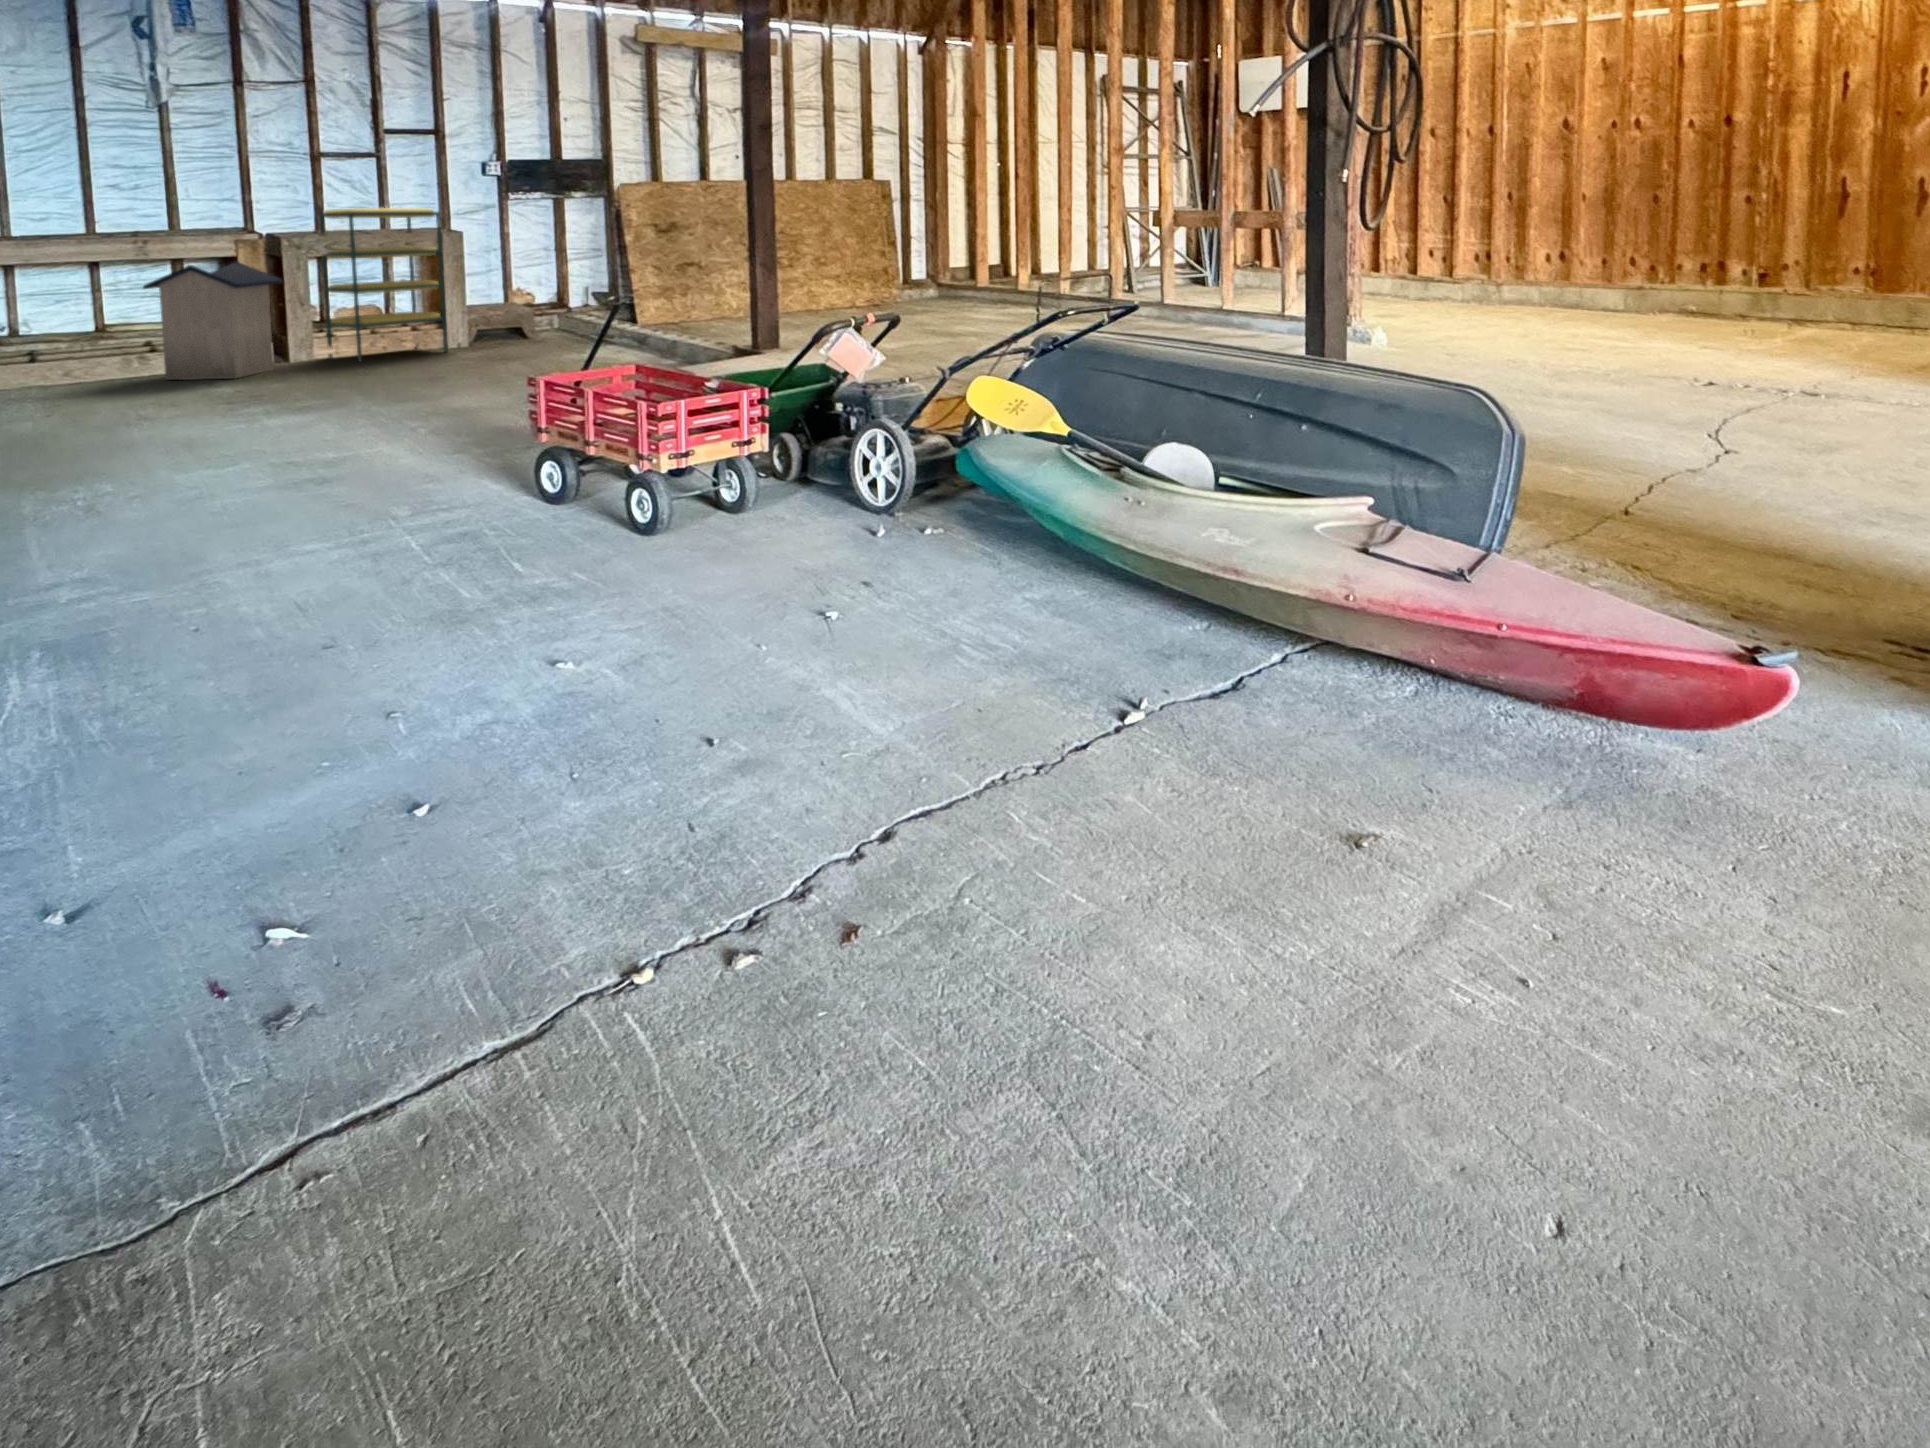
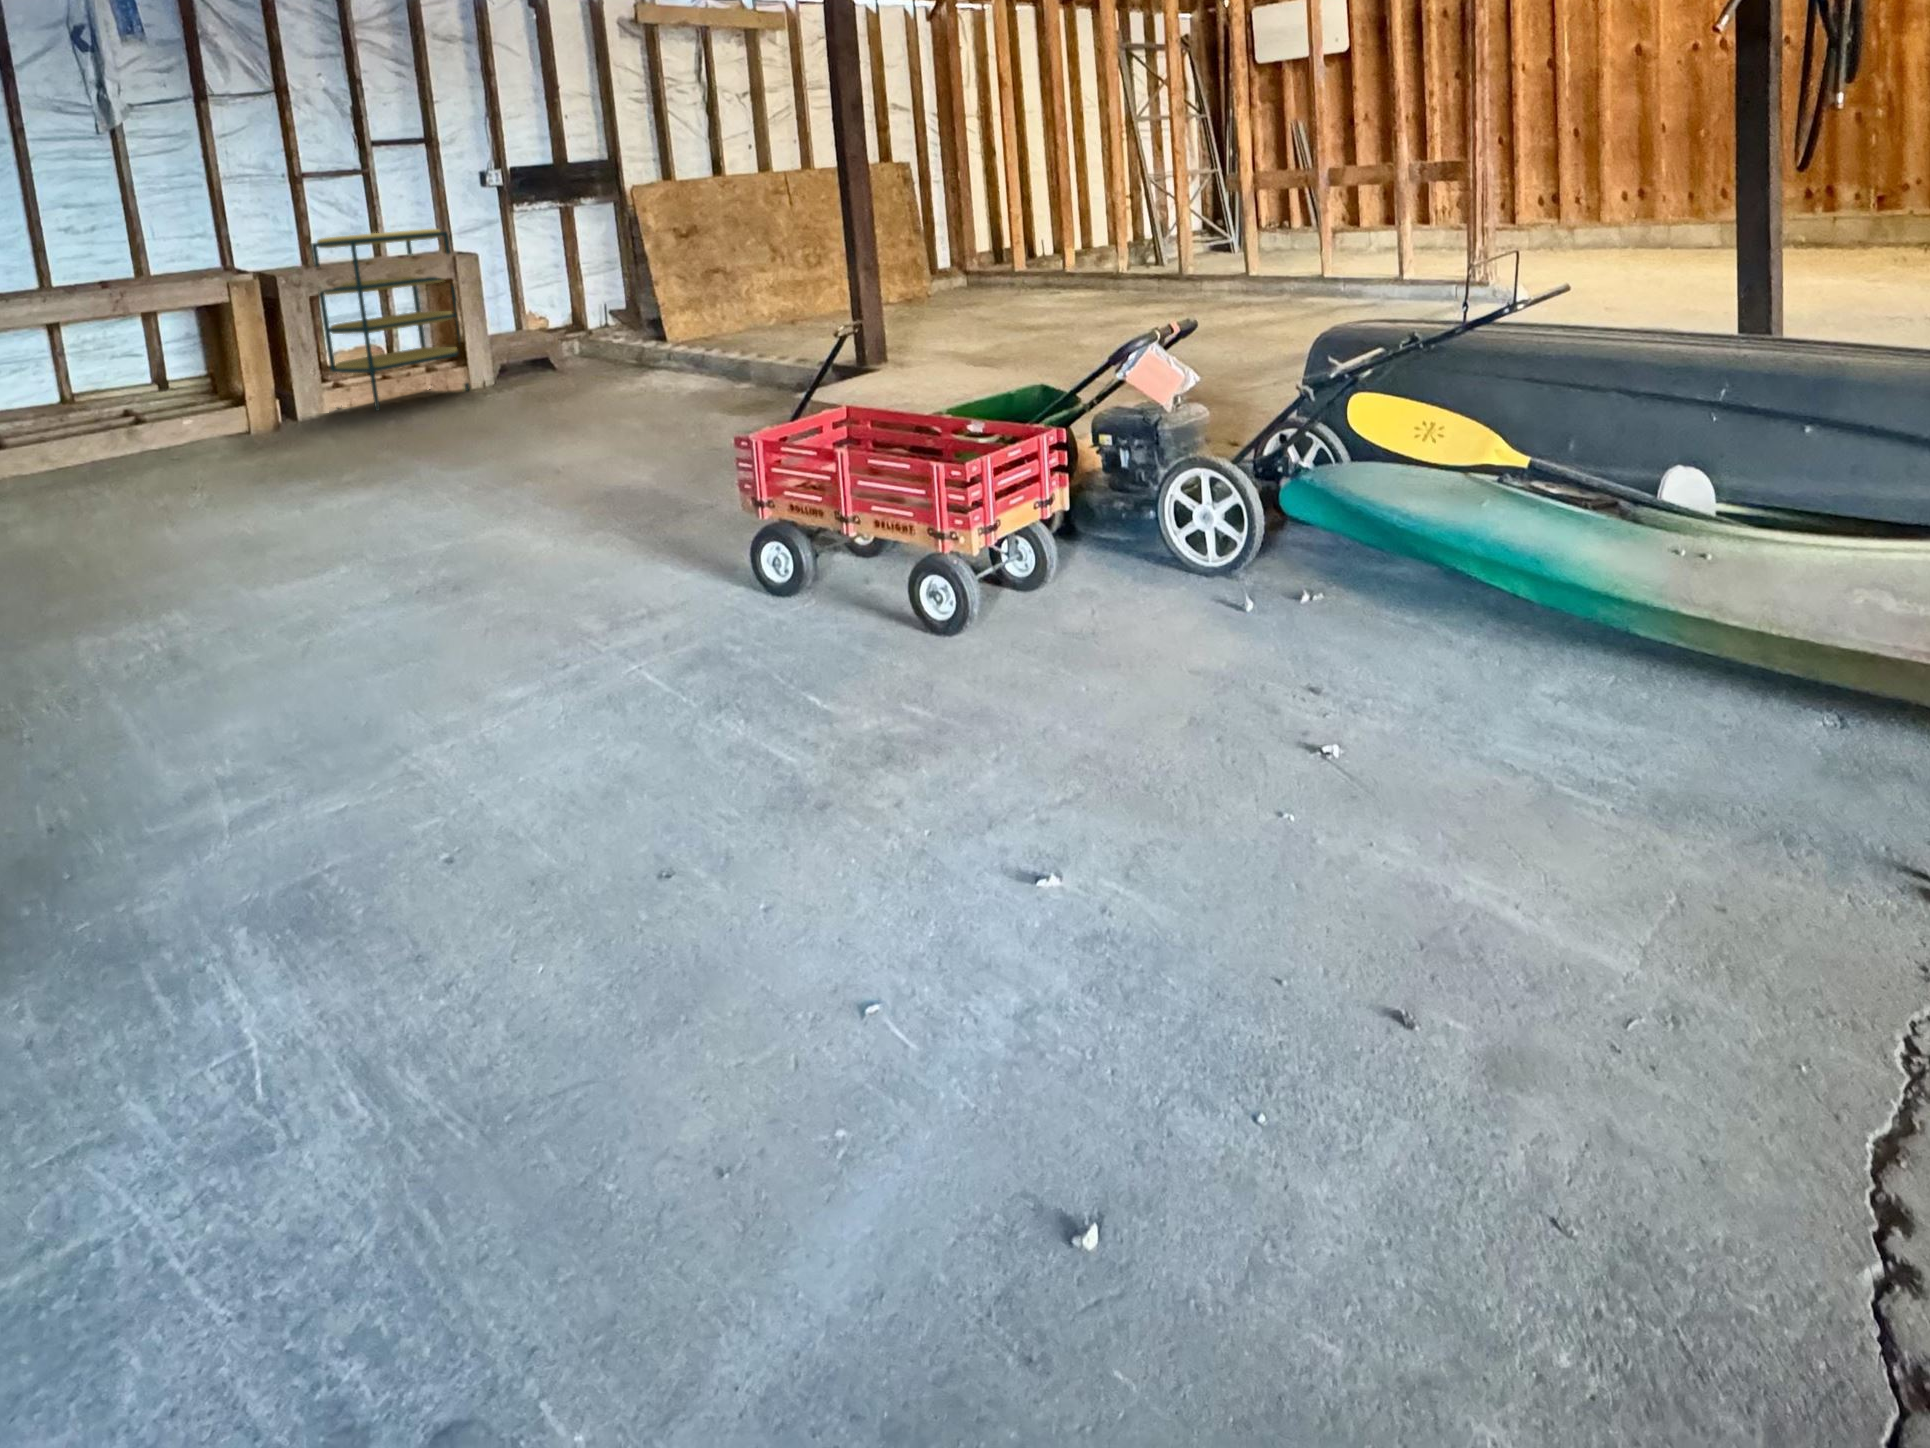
trash can: present [143,262,282,380] -> none [126,307,284,453]

